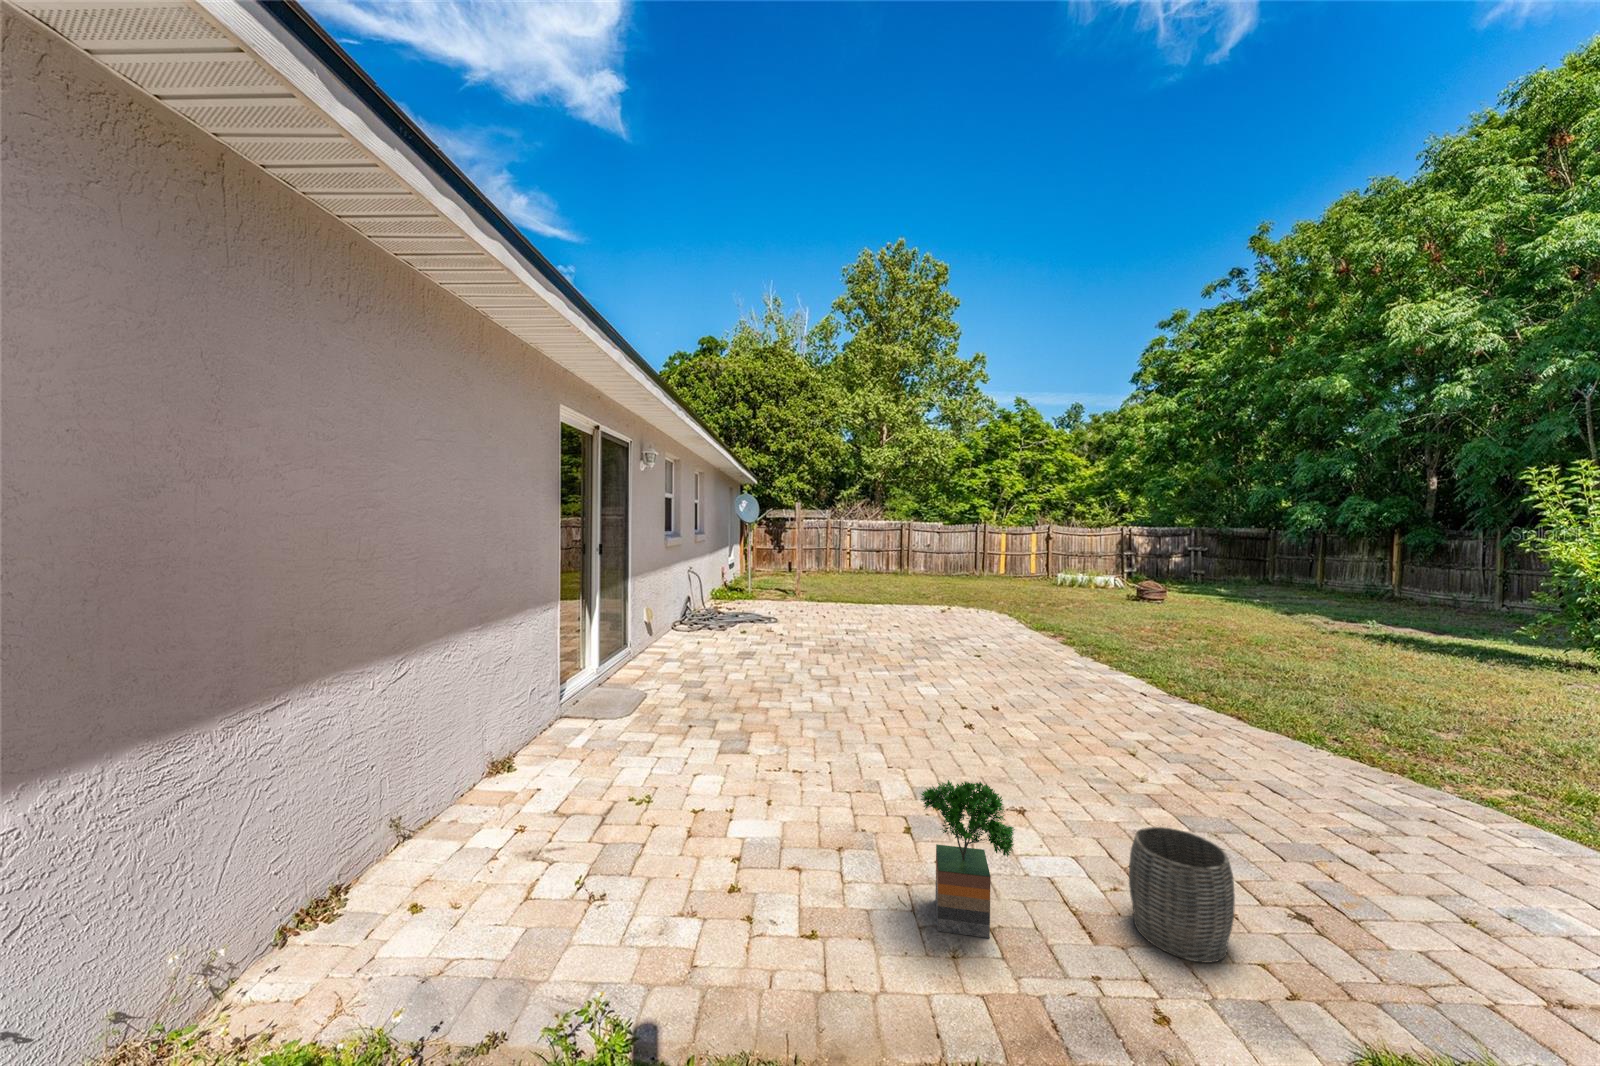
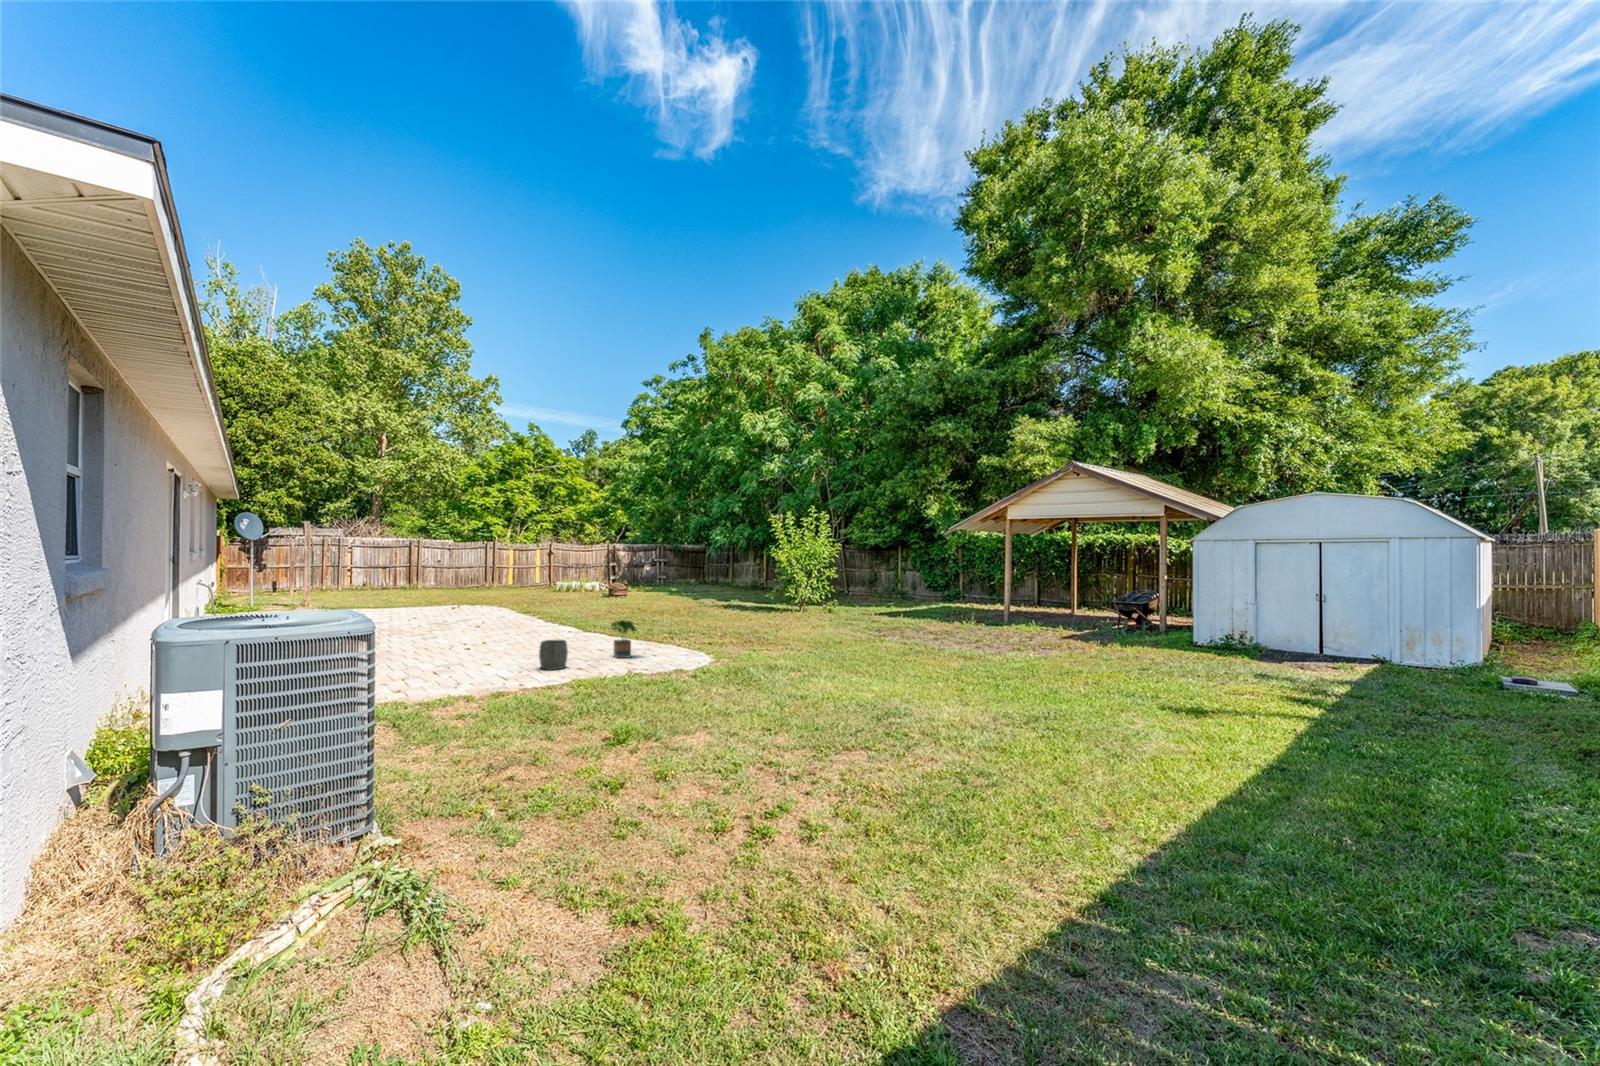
potted tree: present [921,780,1015,938] -> present [611,620,637,658]

